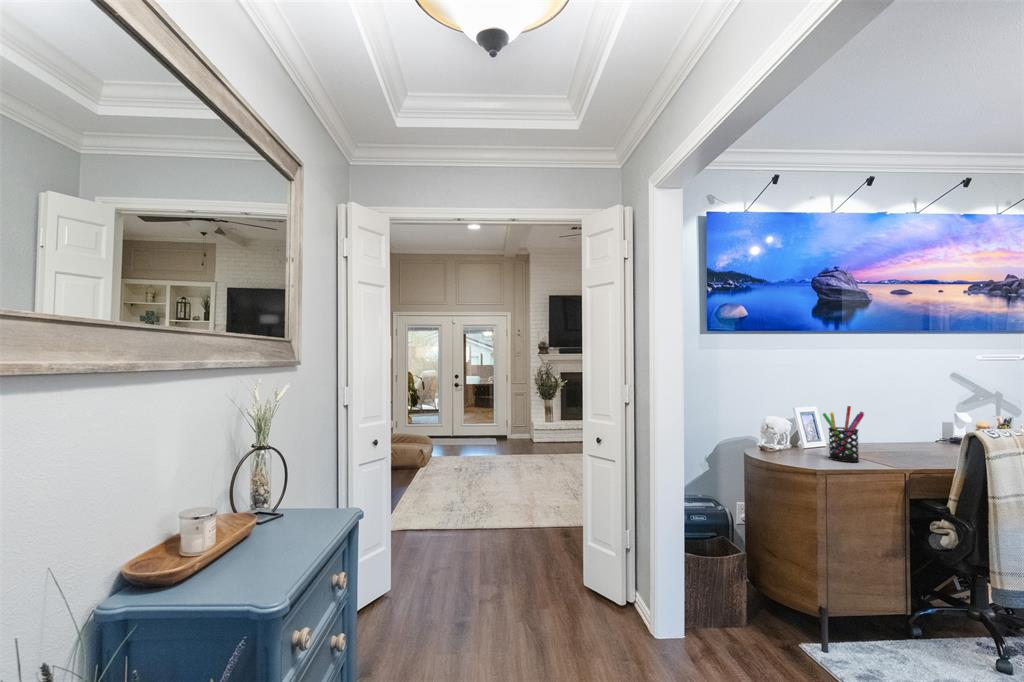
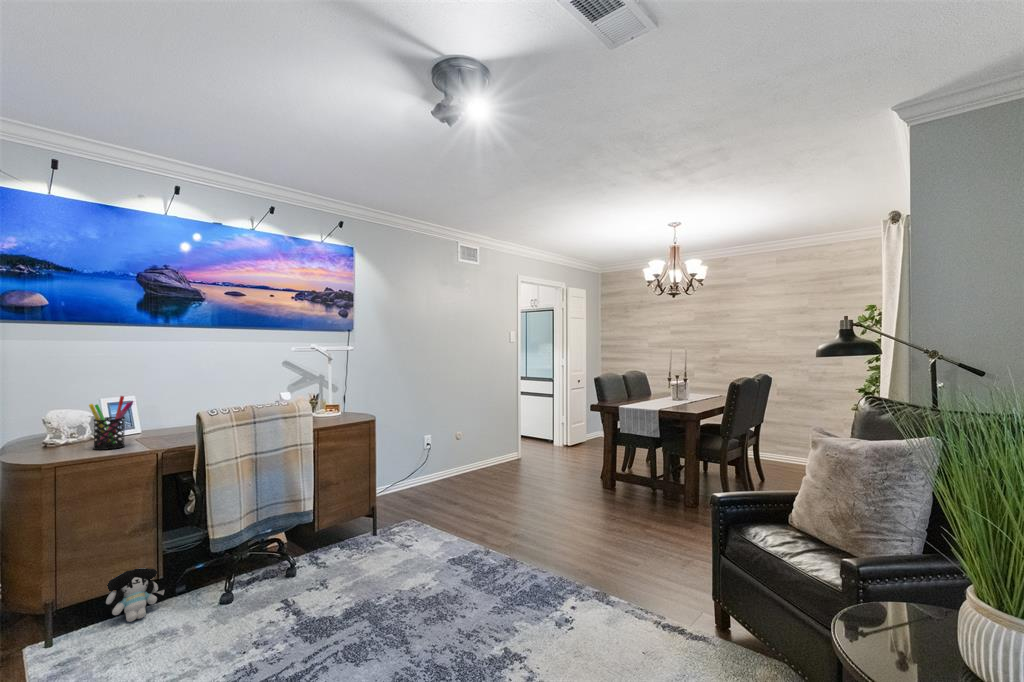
plush toy: none [862,595,921,660] -> present [106,568,165,622]

